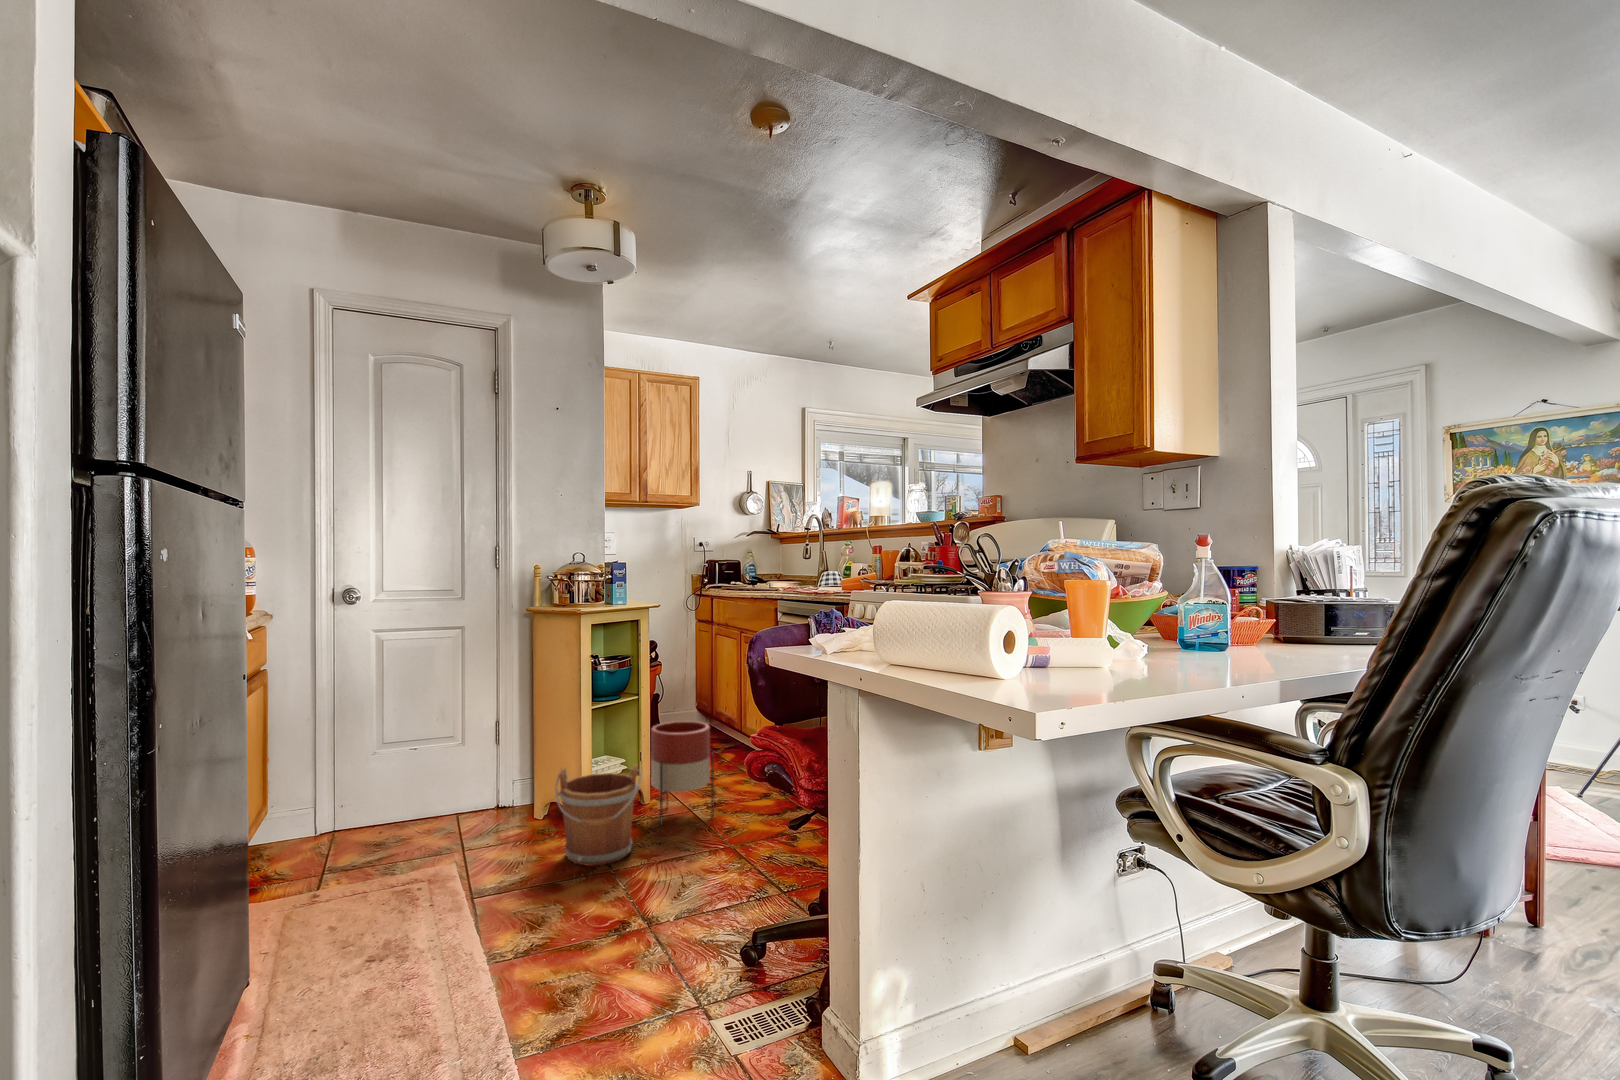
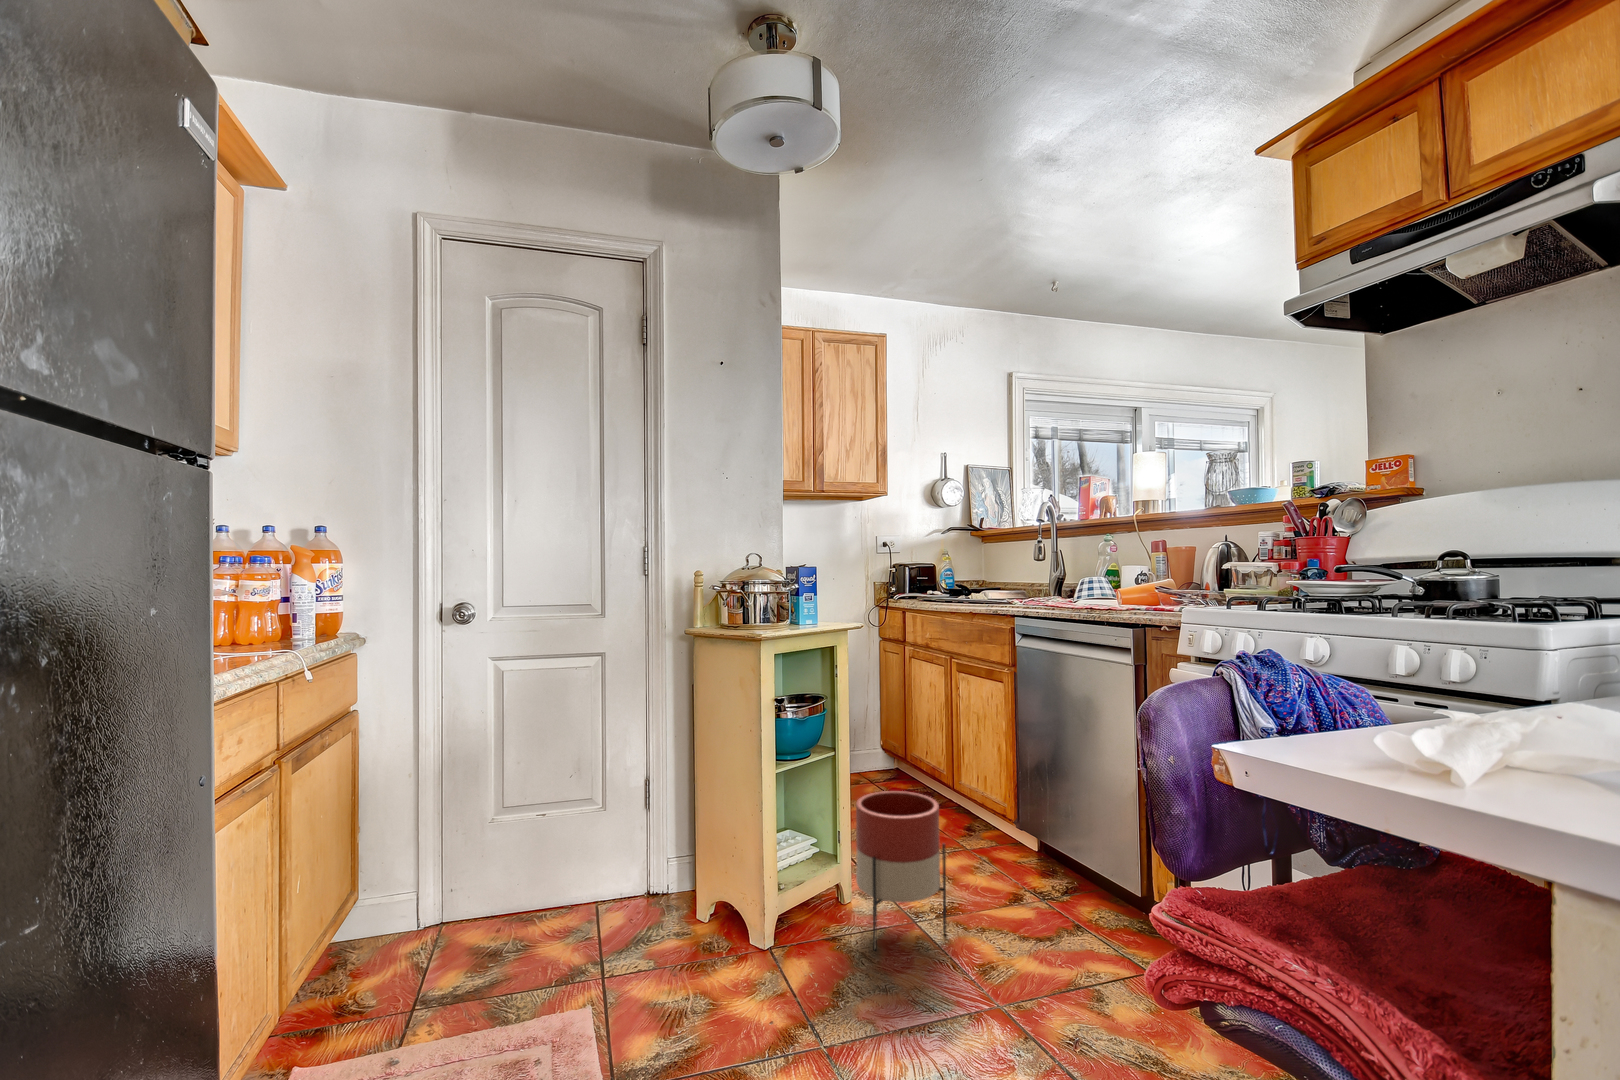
bucket: present [555,764,641,866] -> none [730,873,857,1035]

